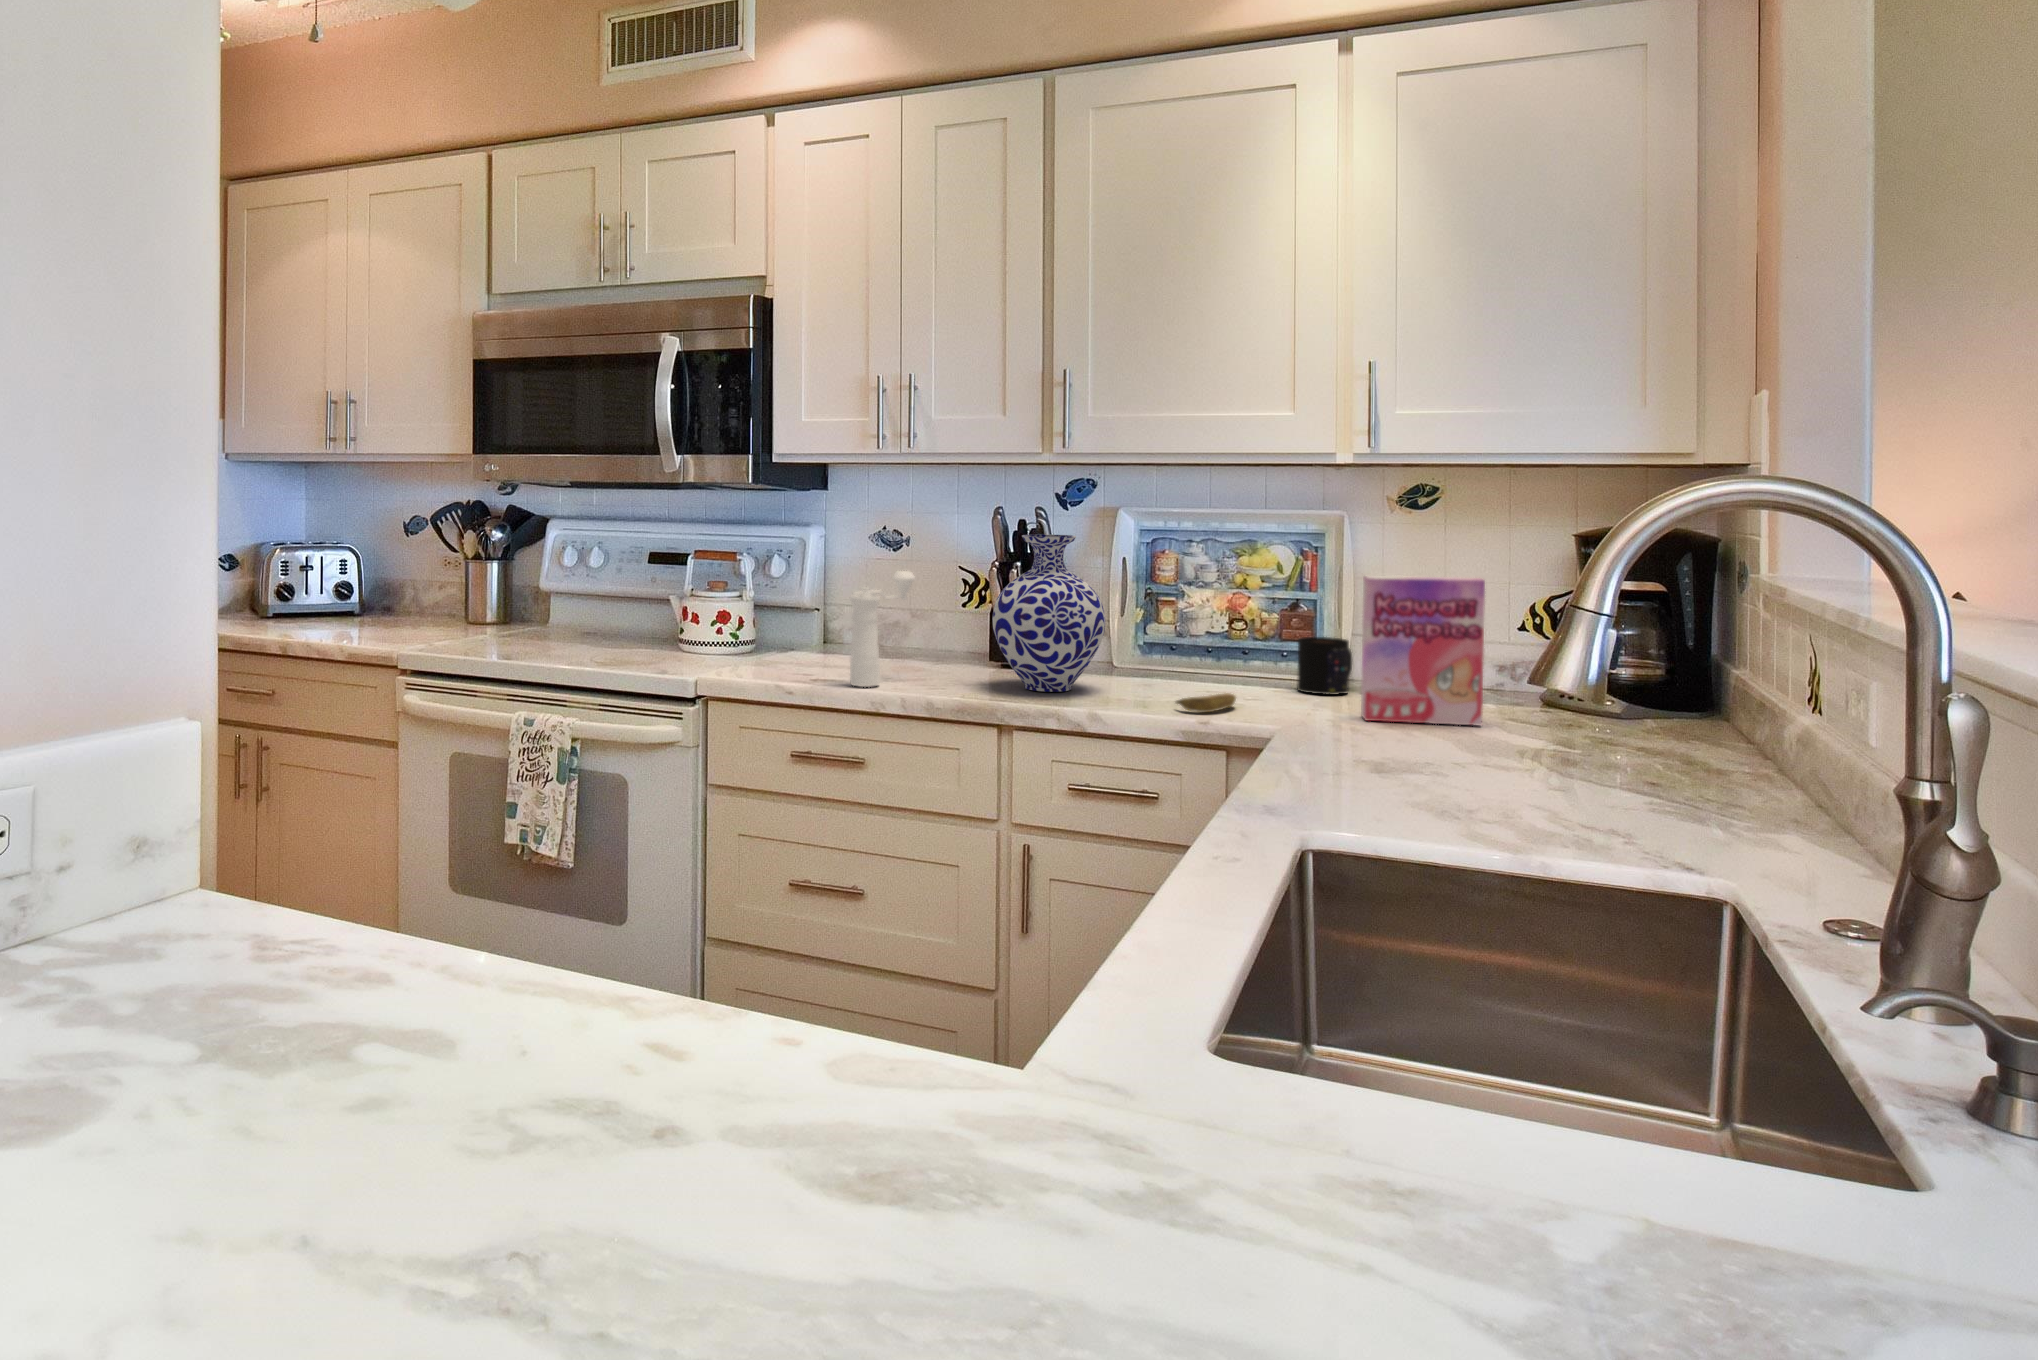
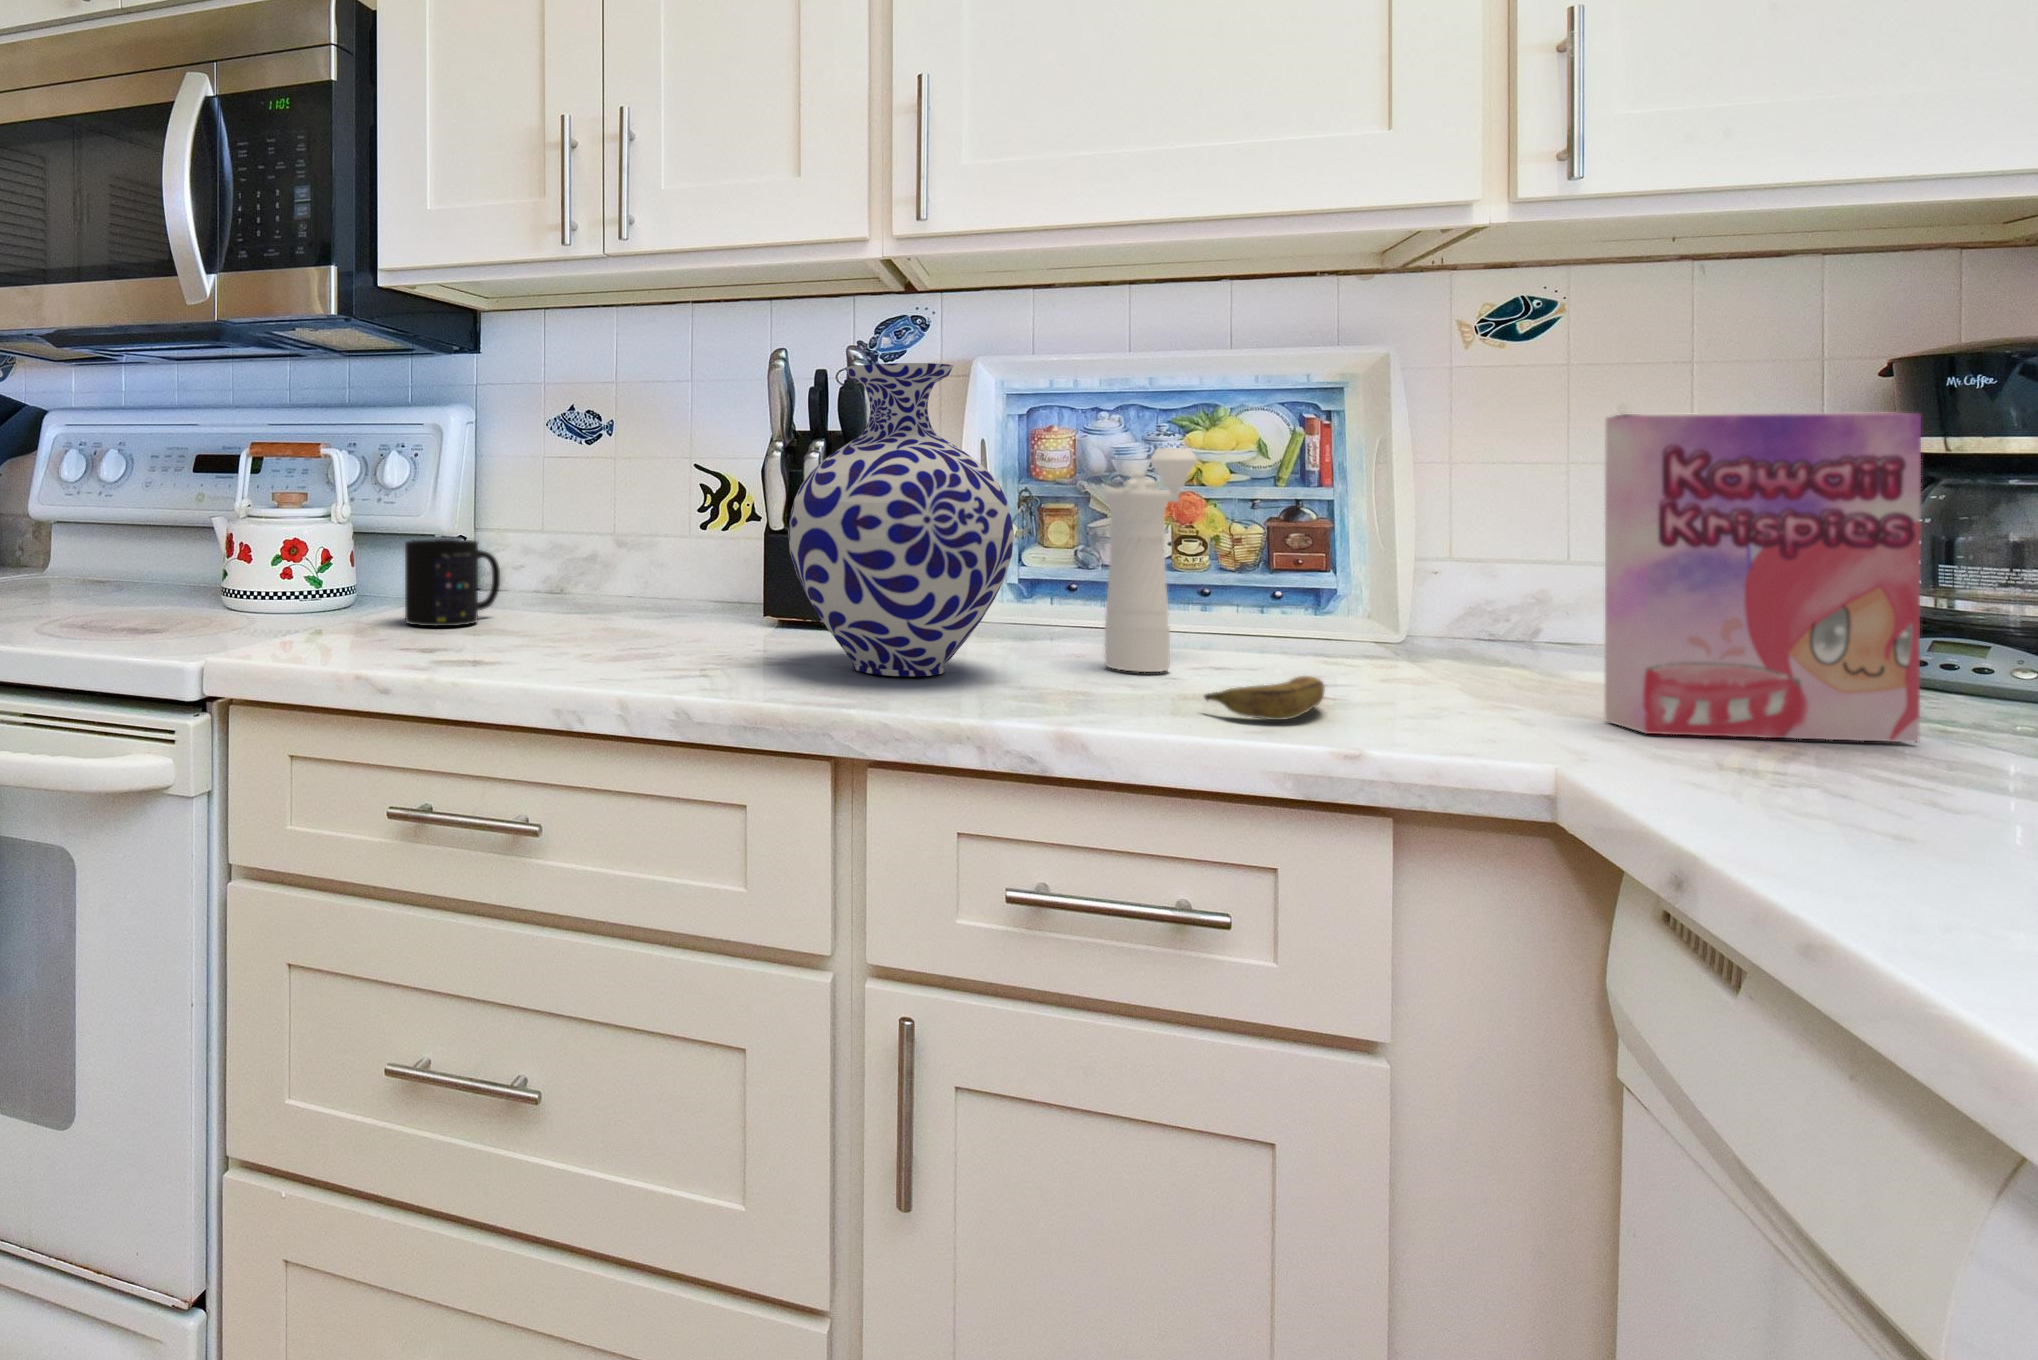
pepper mill: present [850,571,915,687] -> present [1105,448,1198,672]
mug: present [1297,637,1352,695] -> present [405,539,500,626]

